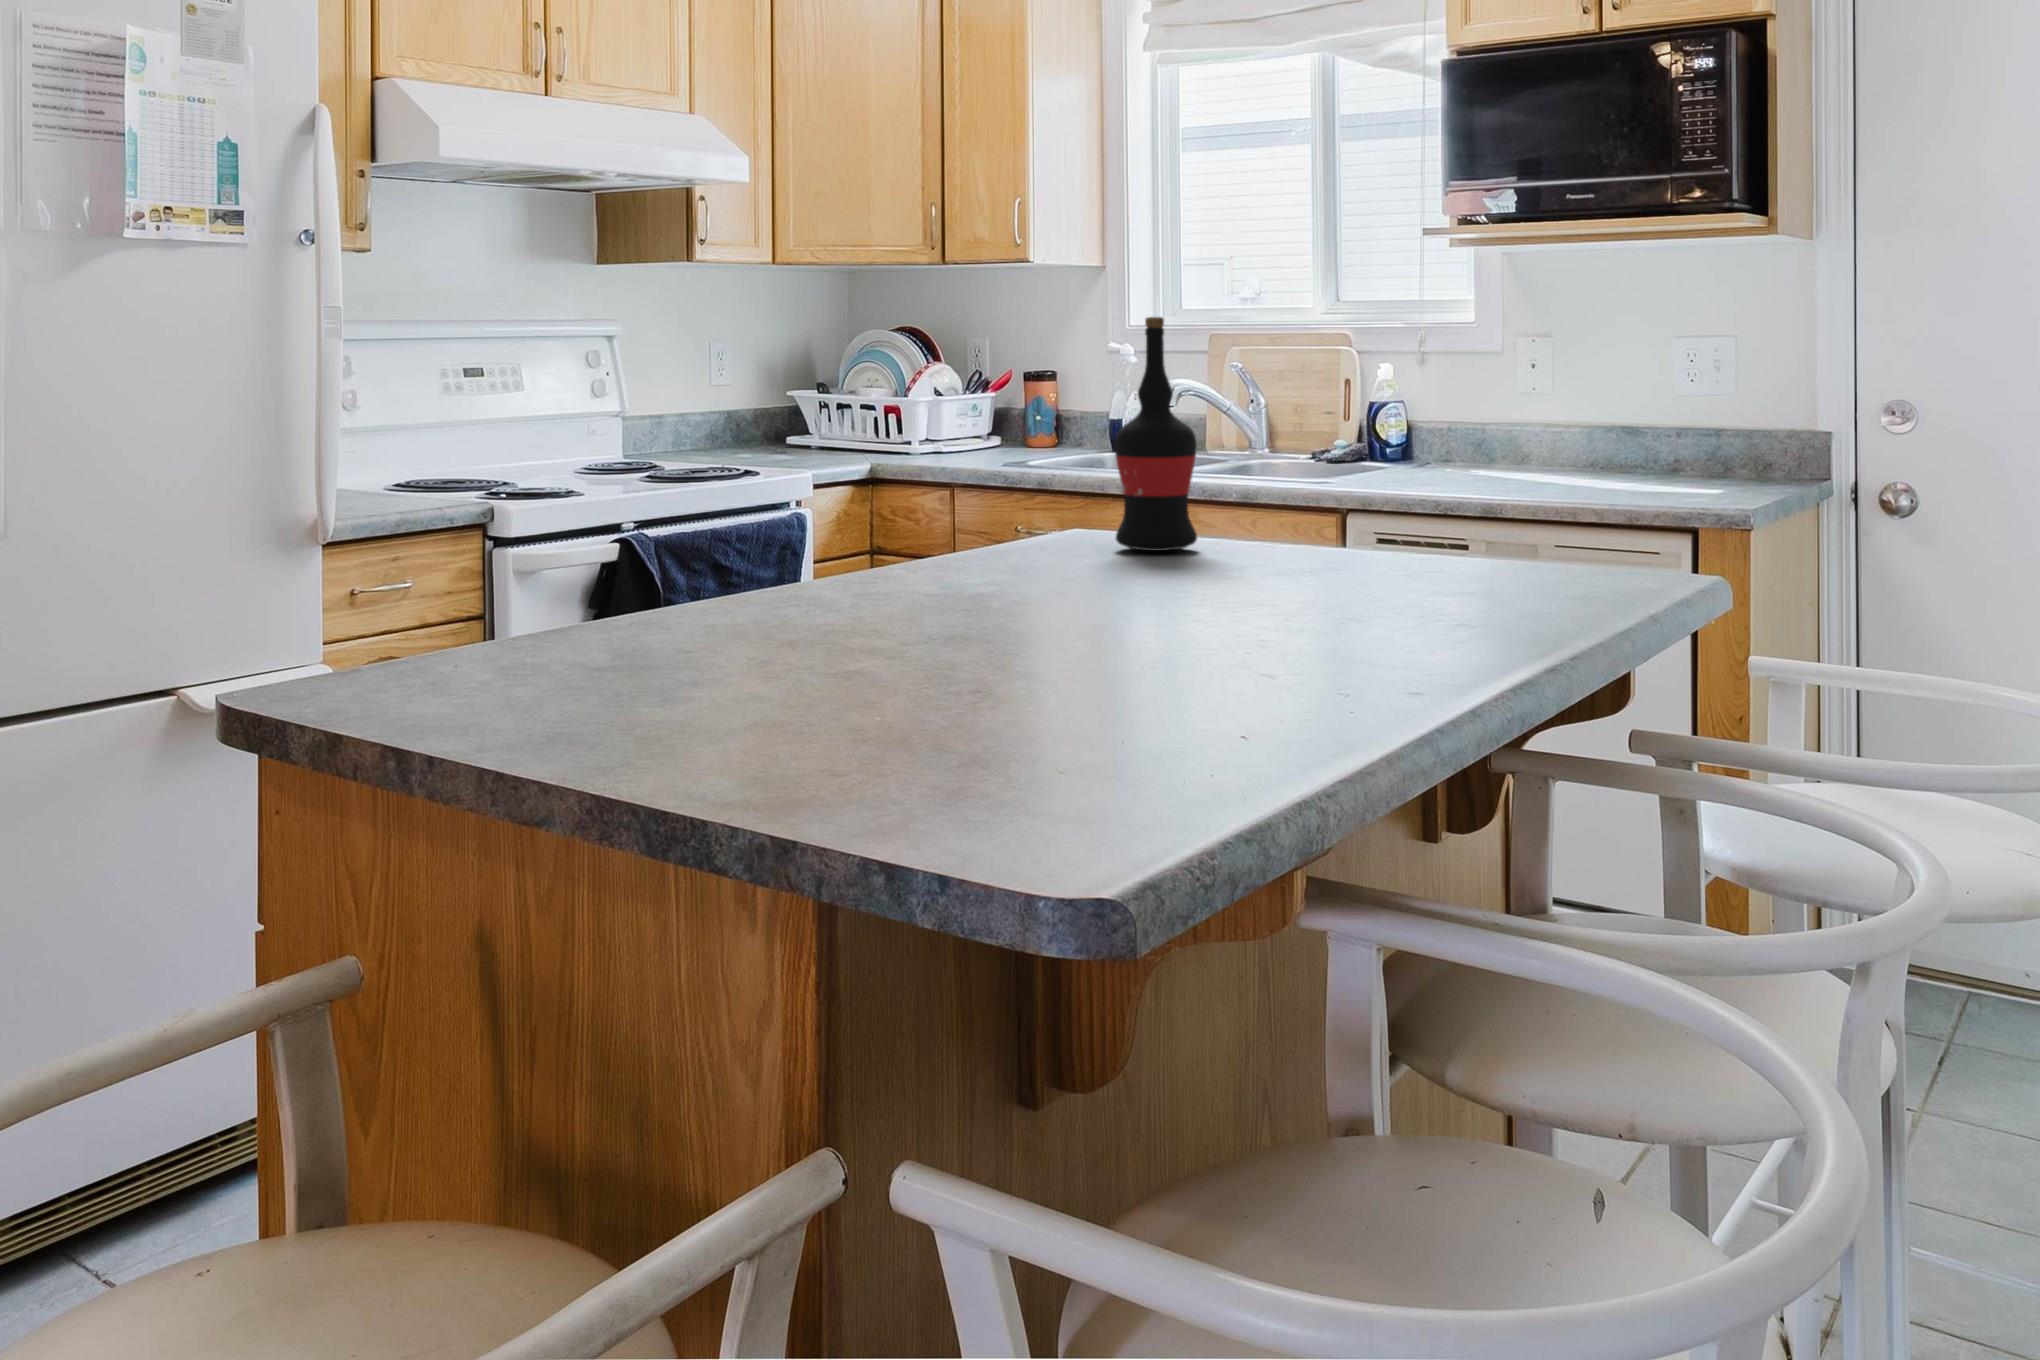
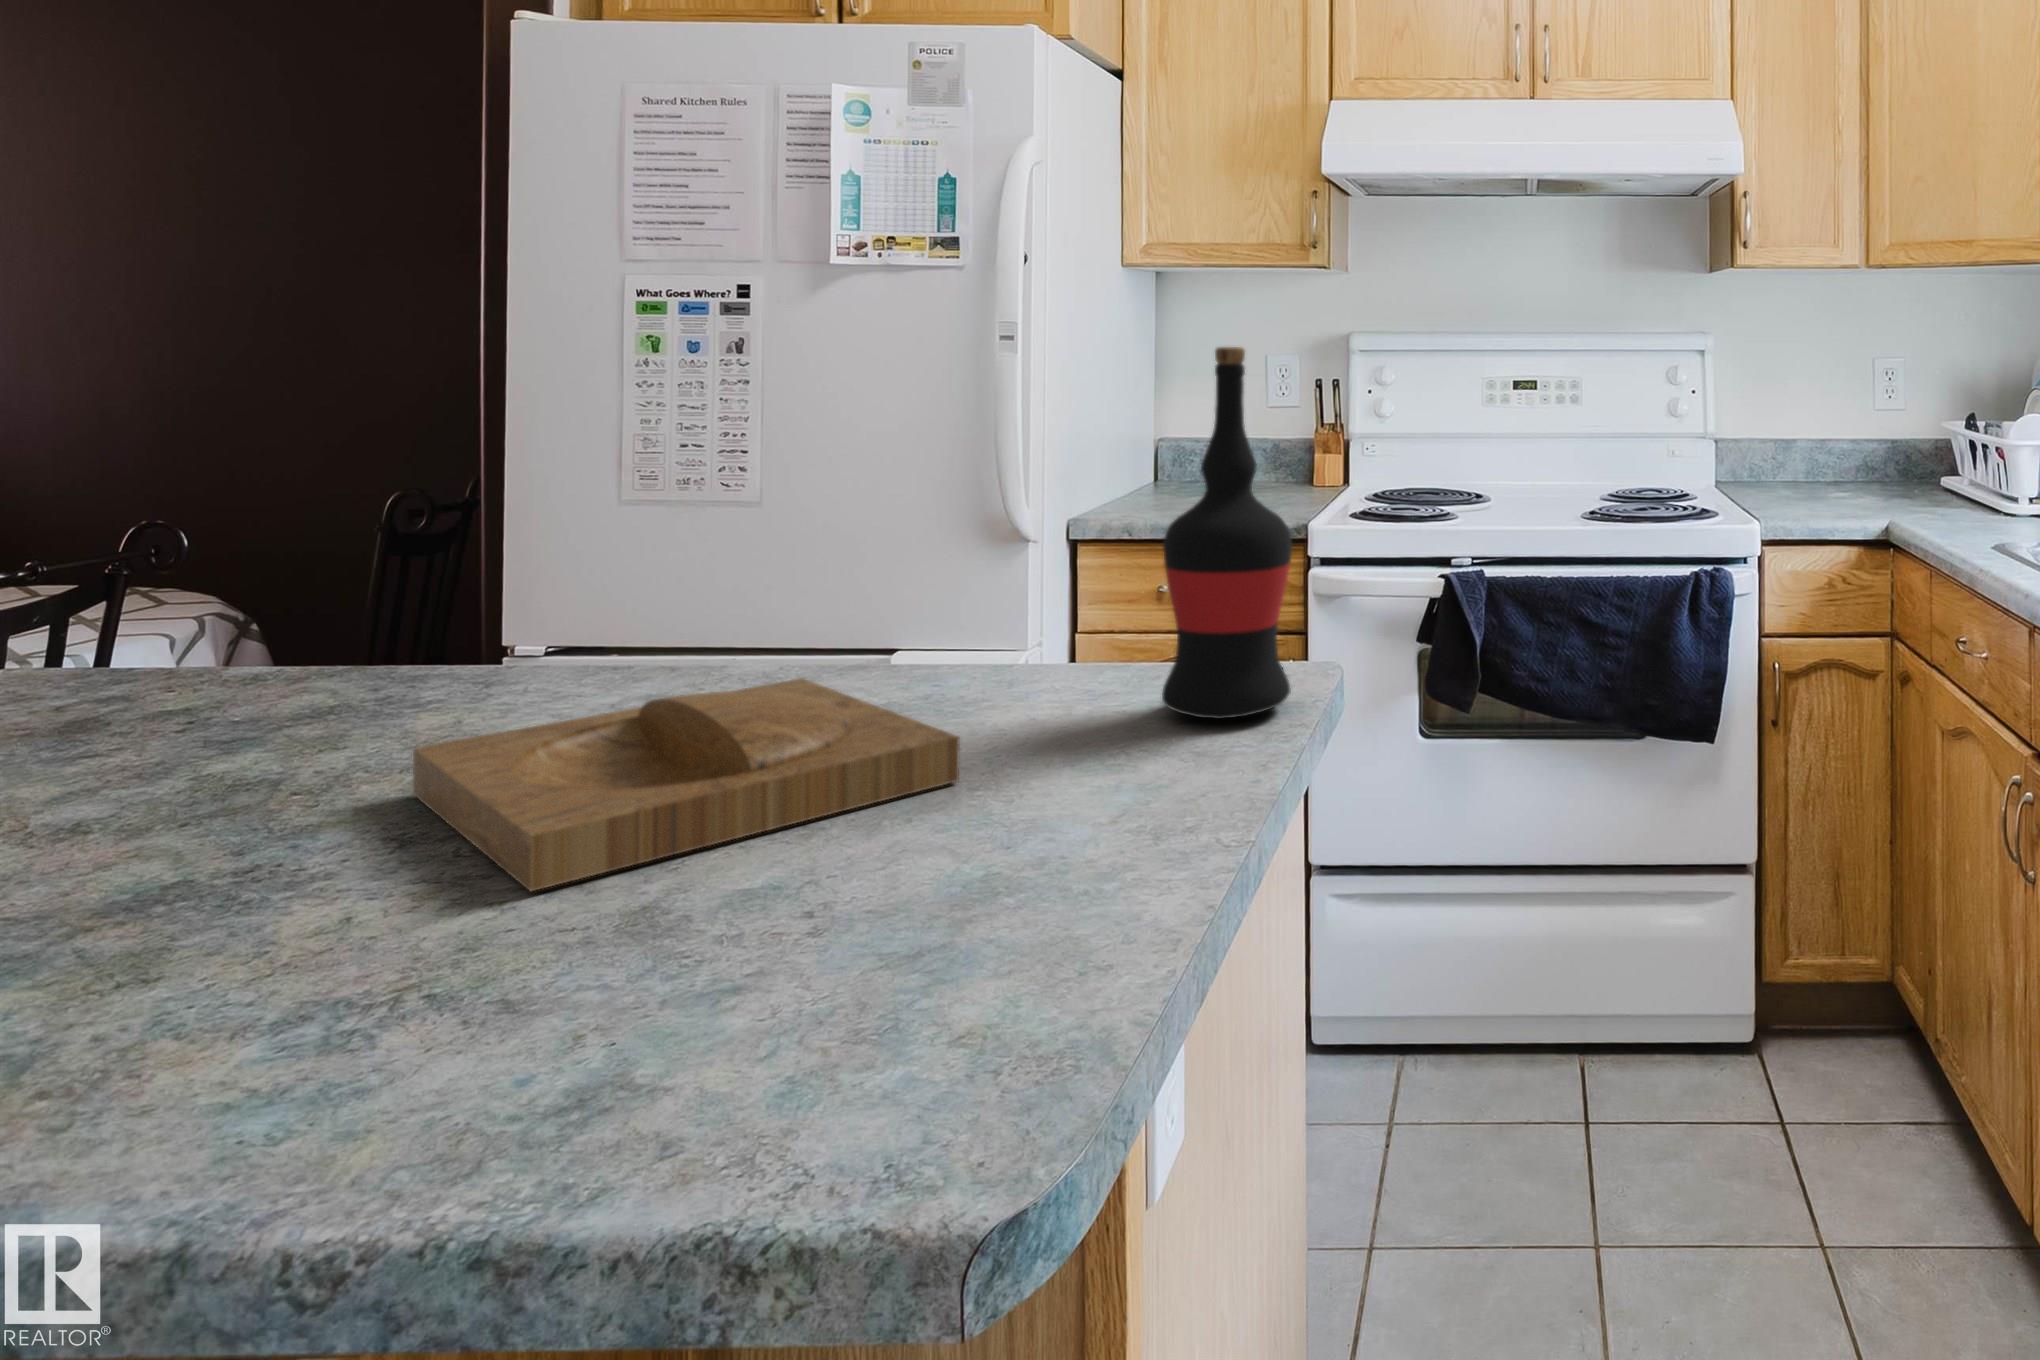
tray: none [997,541,1278,617] -> present [413,678,960,891]

